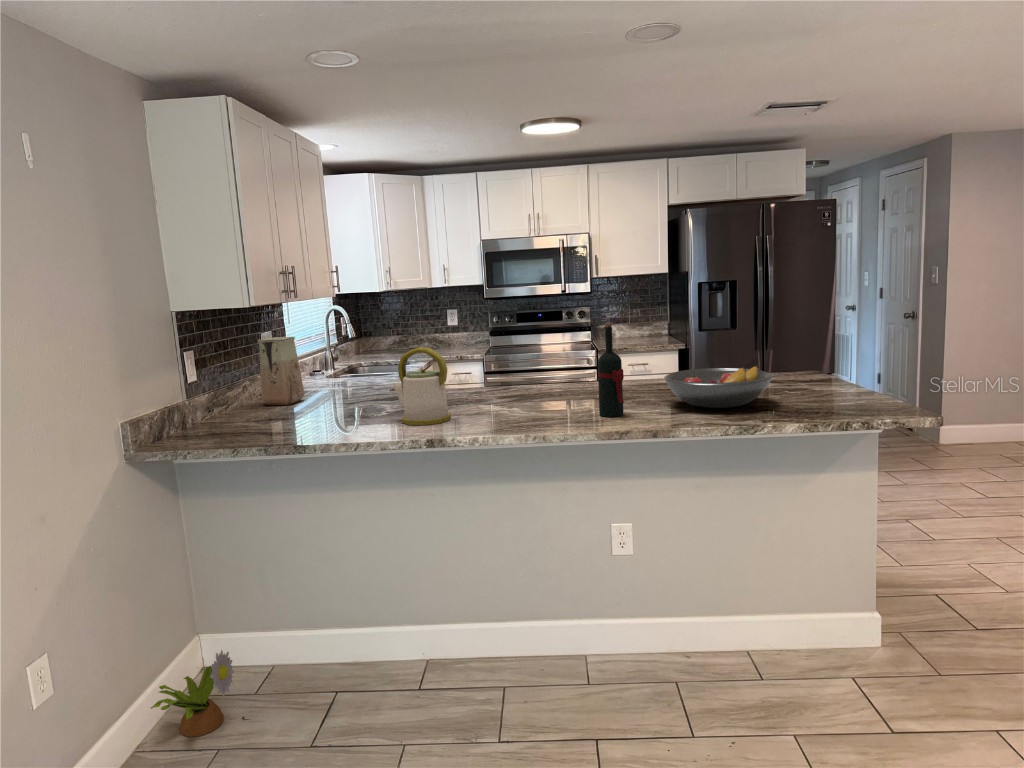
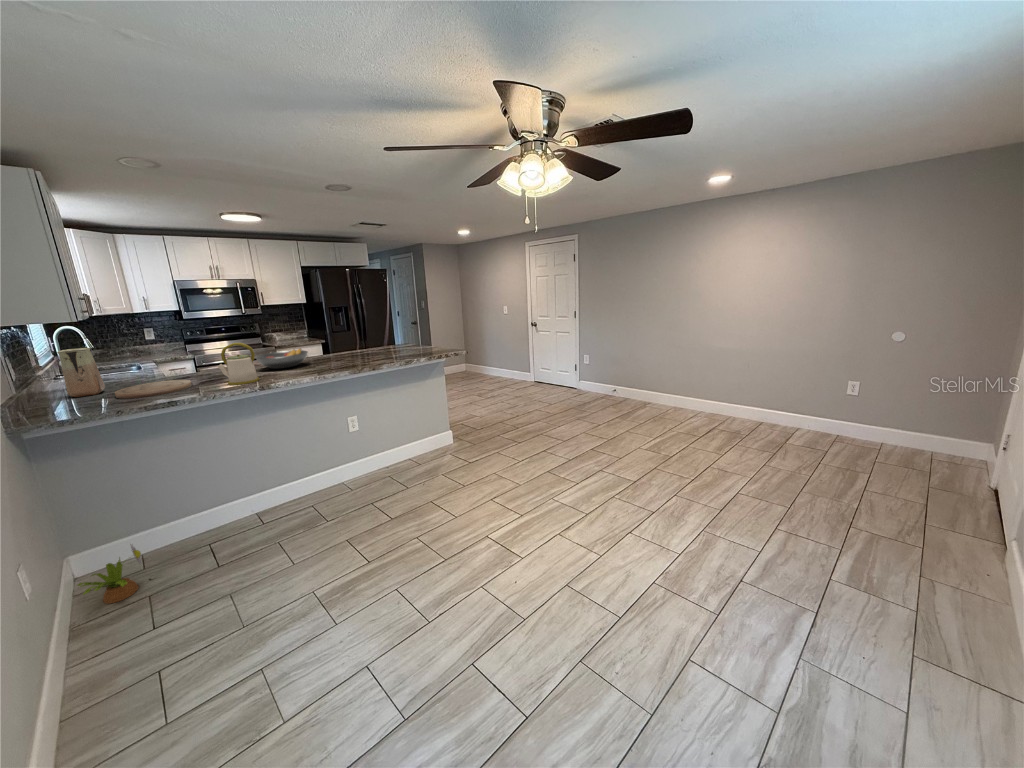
wine bottle: present [598,323,624,417] -> none [336,324,353,367]
fruit bowl: present [664,366,773,408] -> present [256,348,308,369]
cutting board: none [281,398,376,423] -> present [115,380,192,399]

